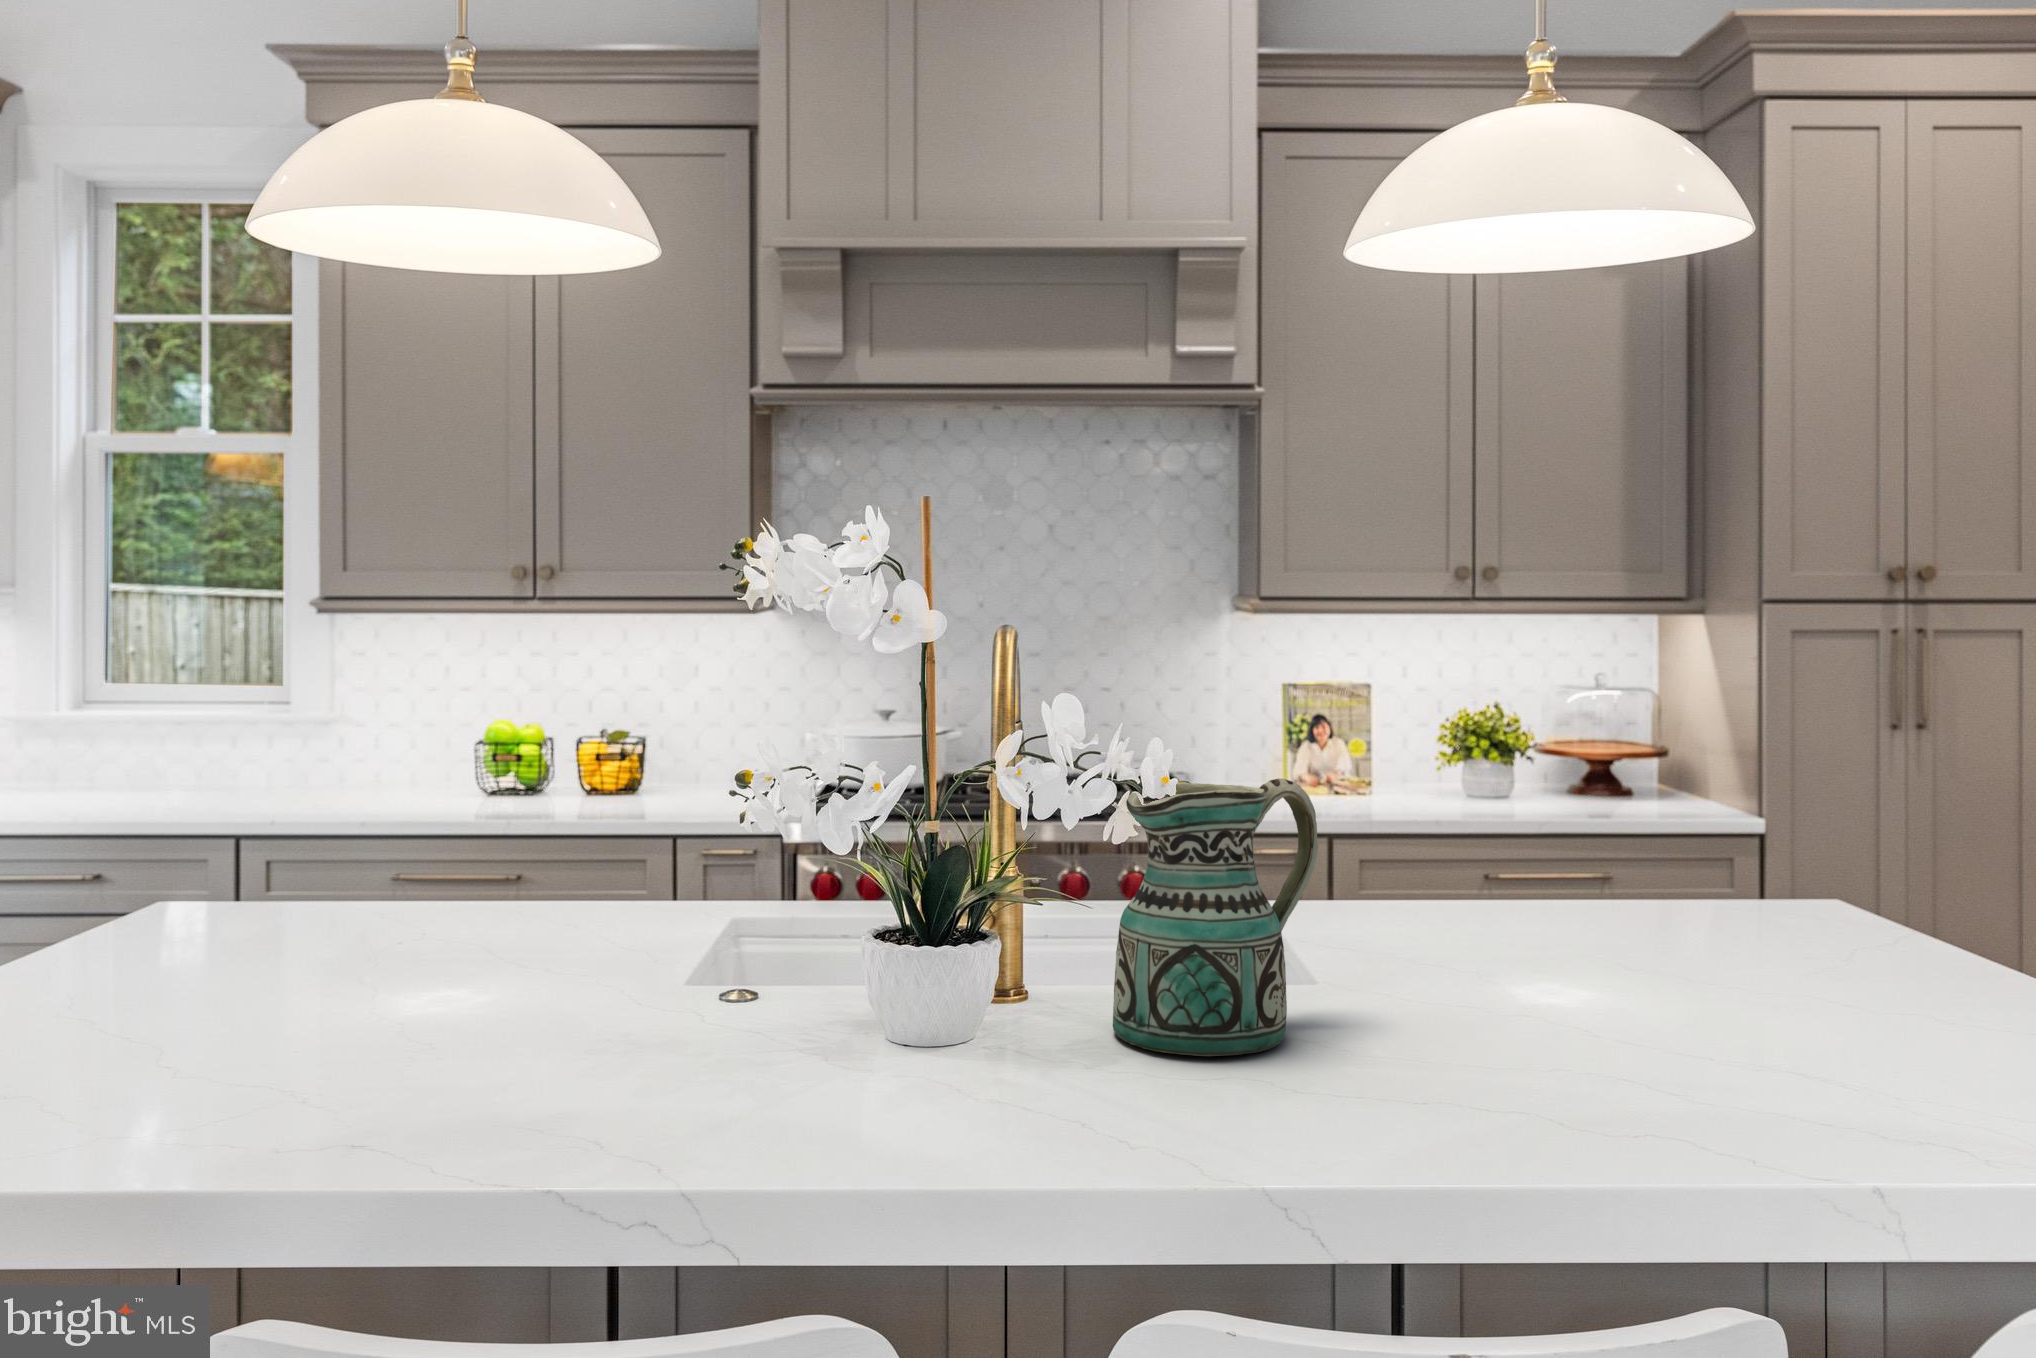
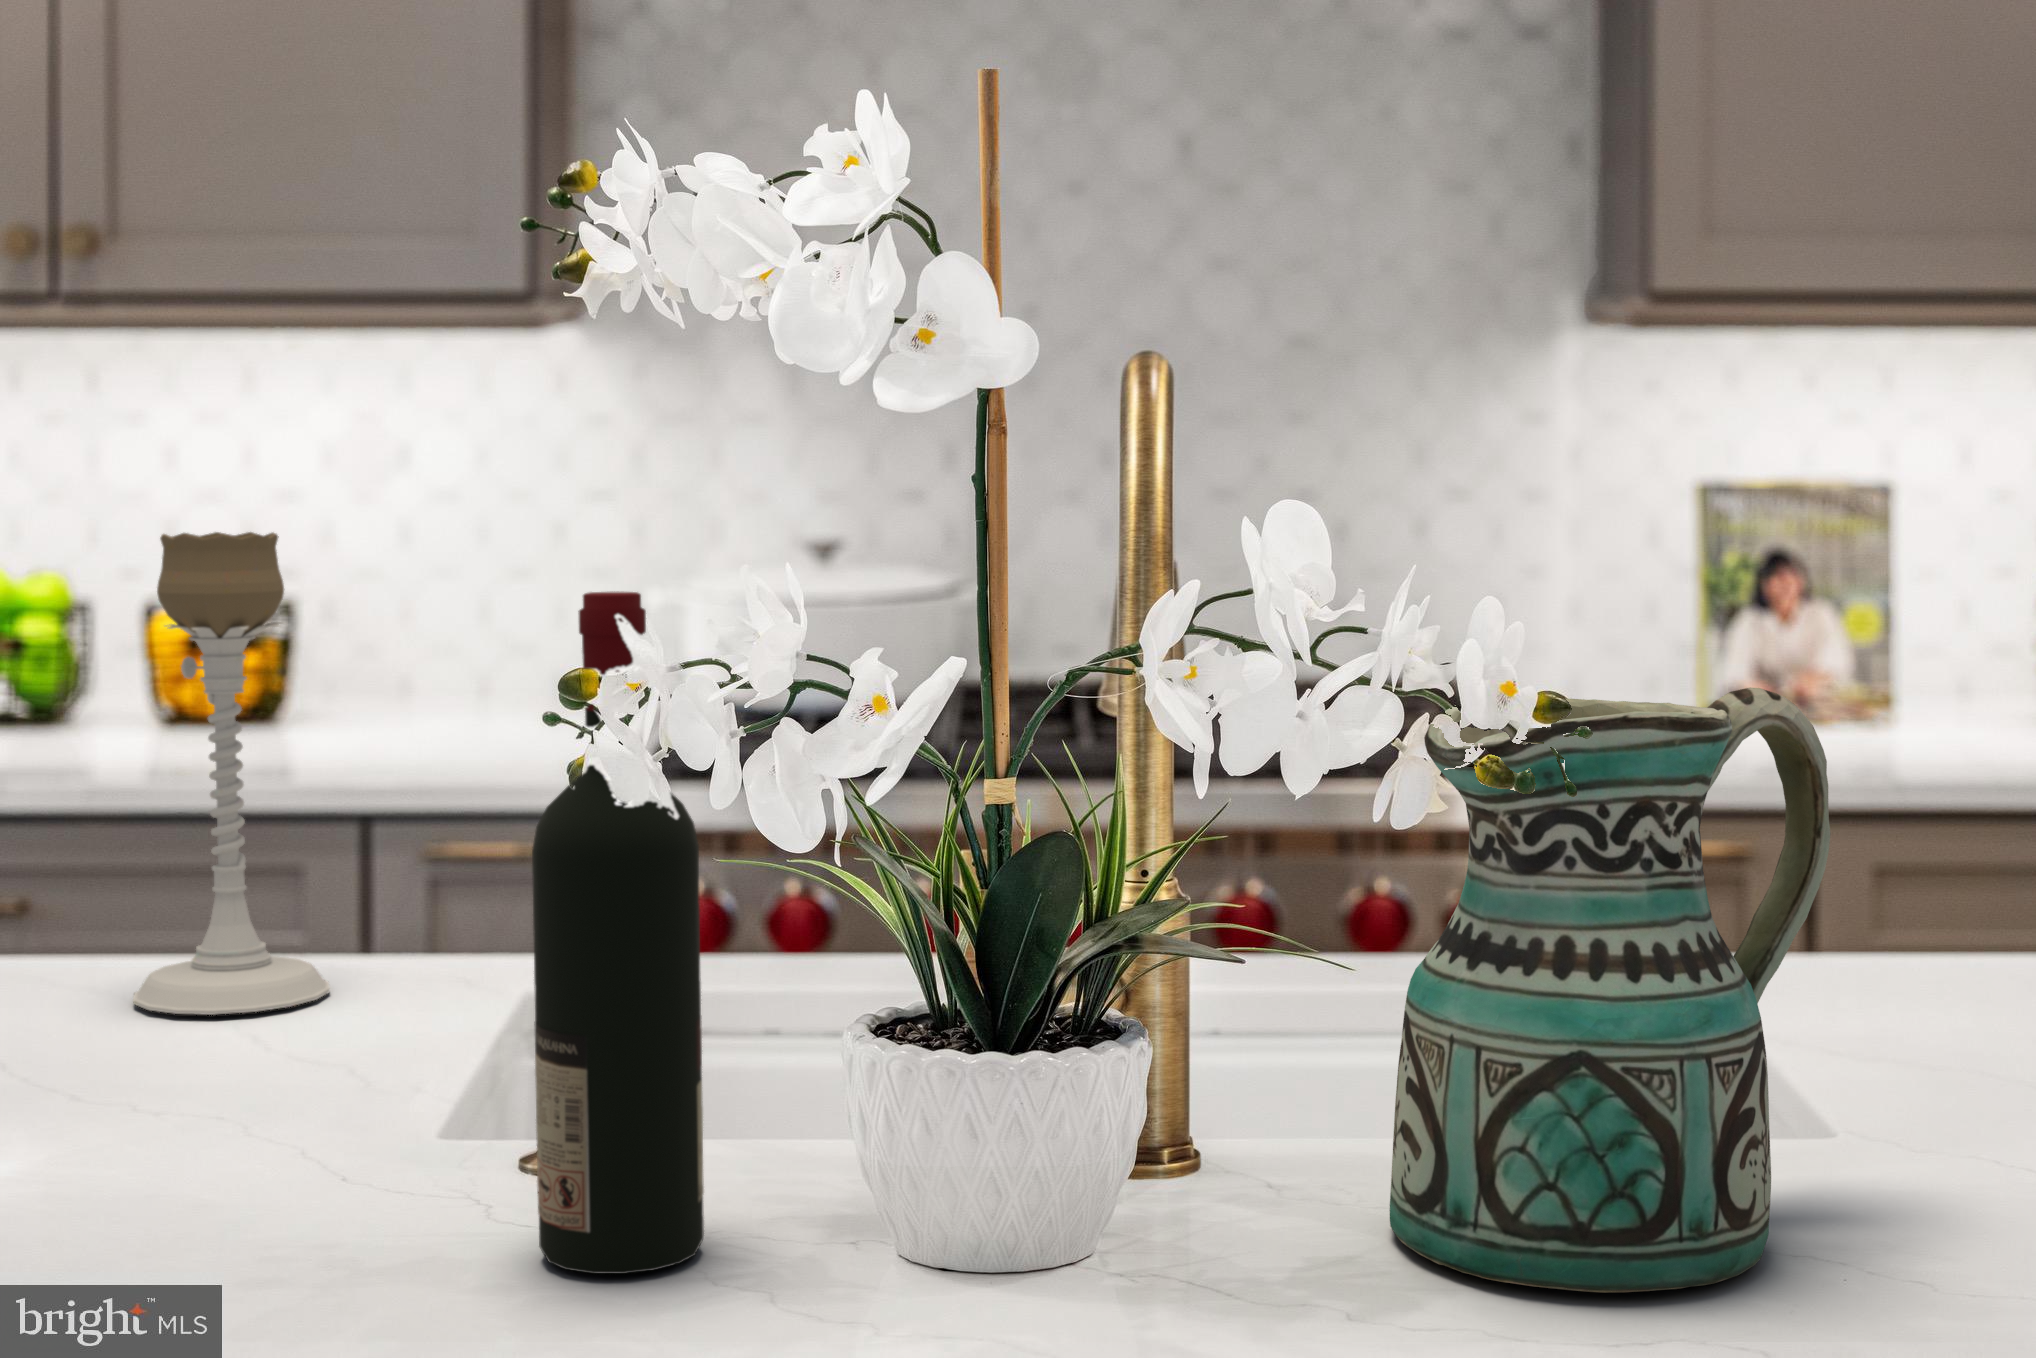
candle holder: none [508,698,606,937] -> present [133,532,330,1015]
wine bottle: none [716,733,793,1050] -> present [532,592,704,1274]

